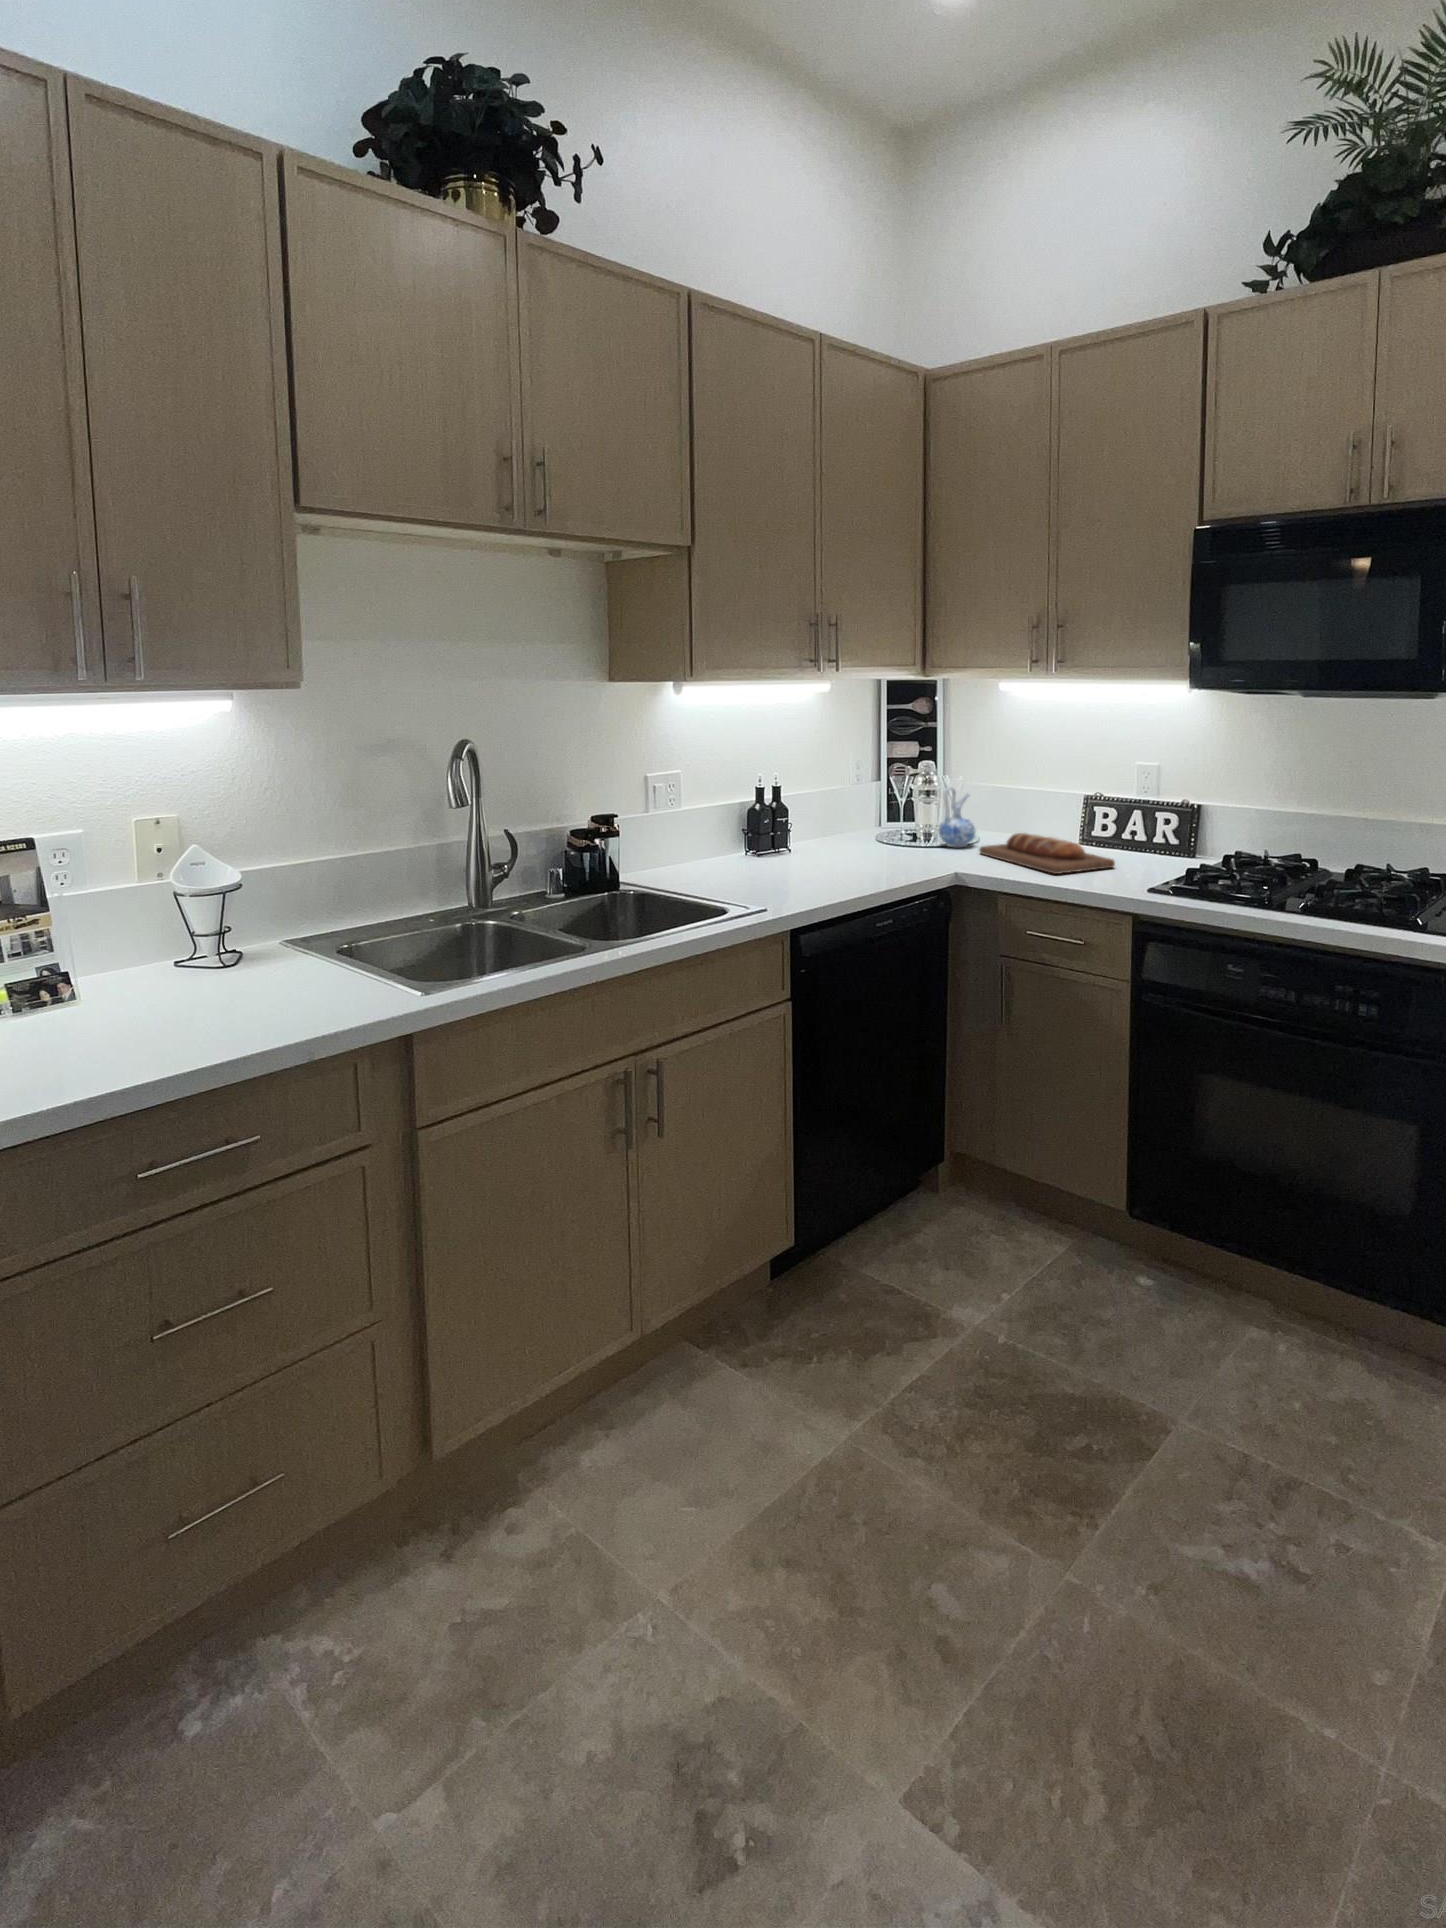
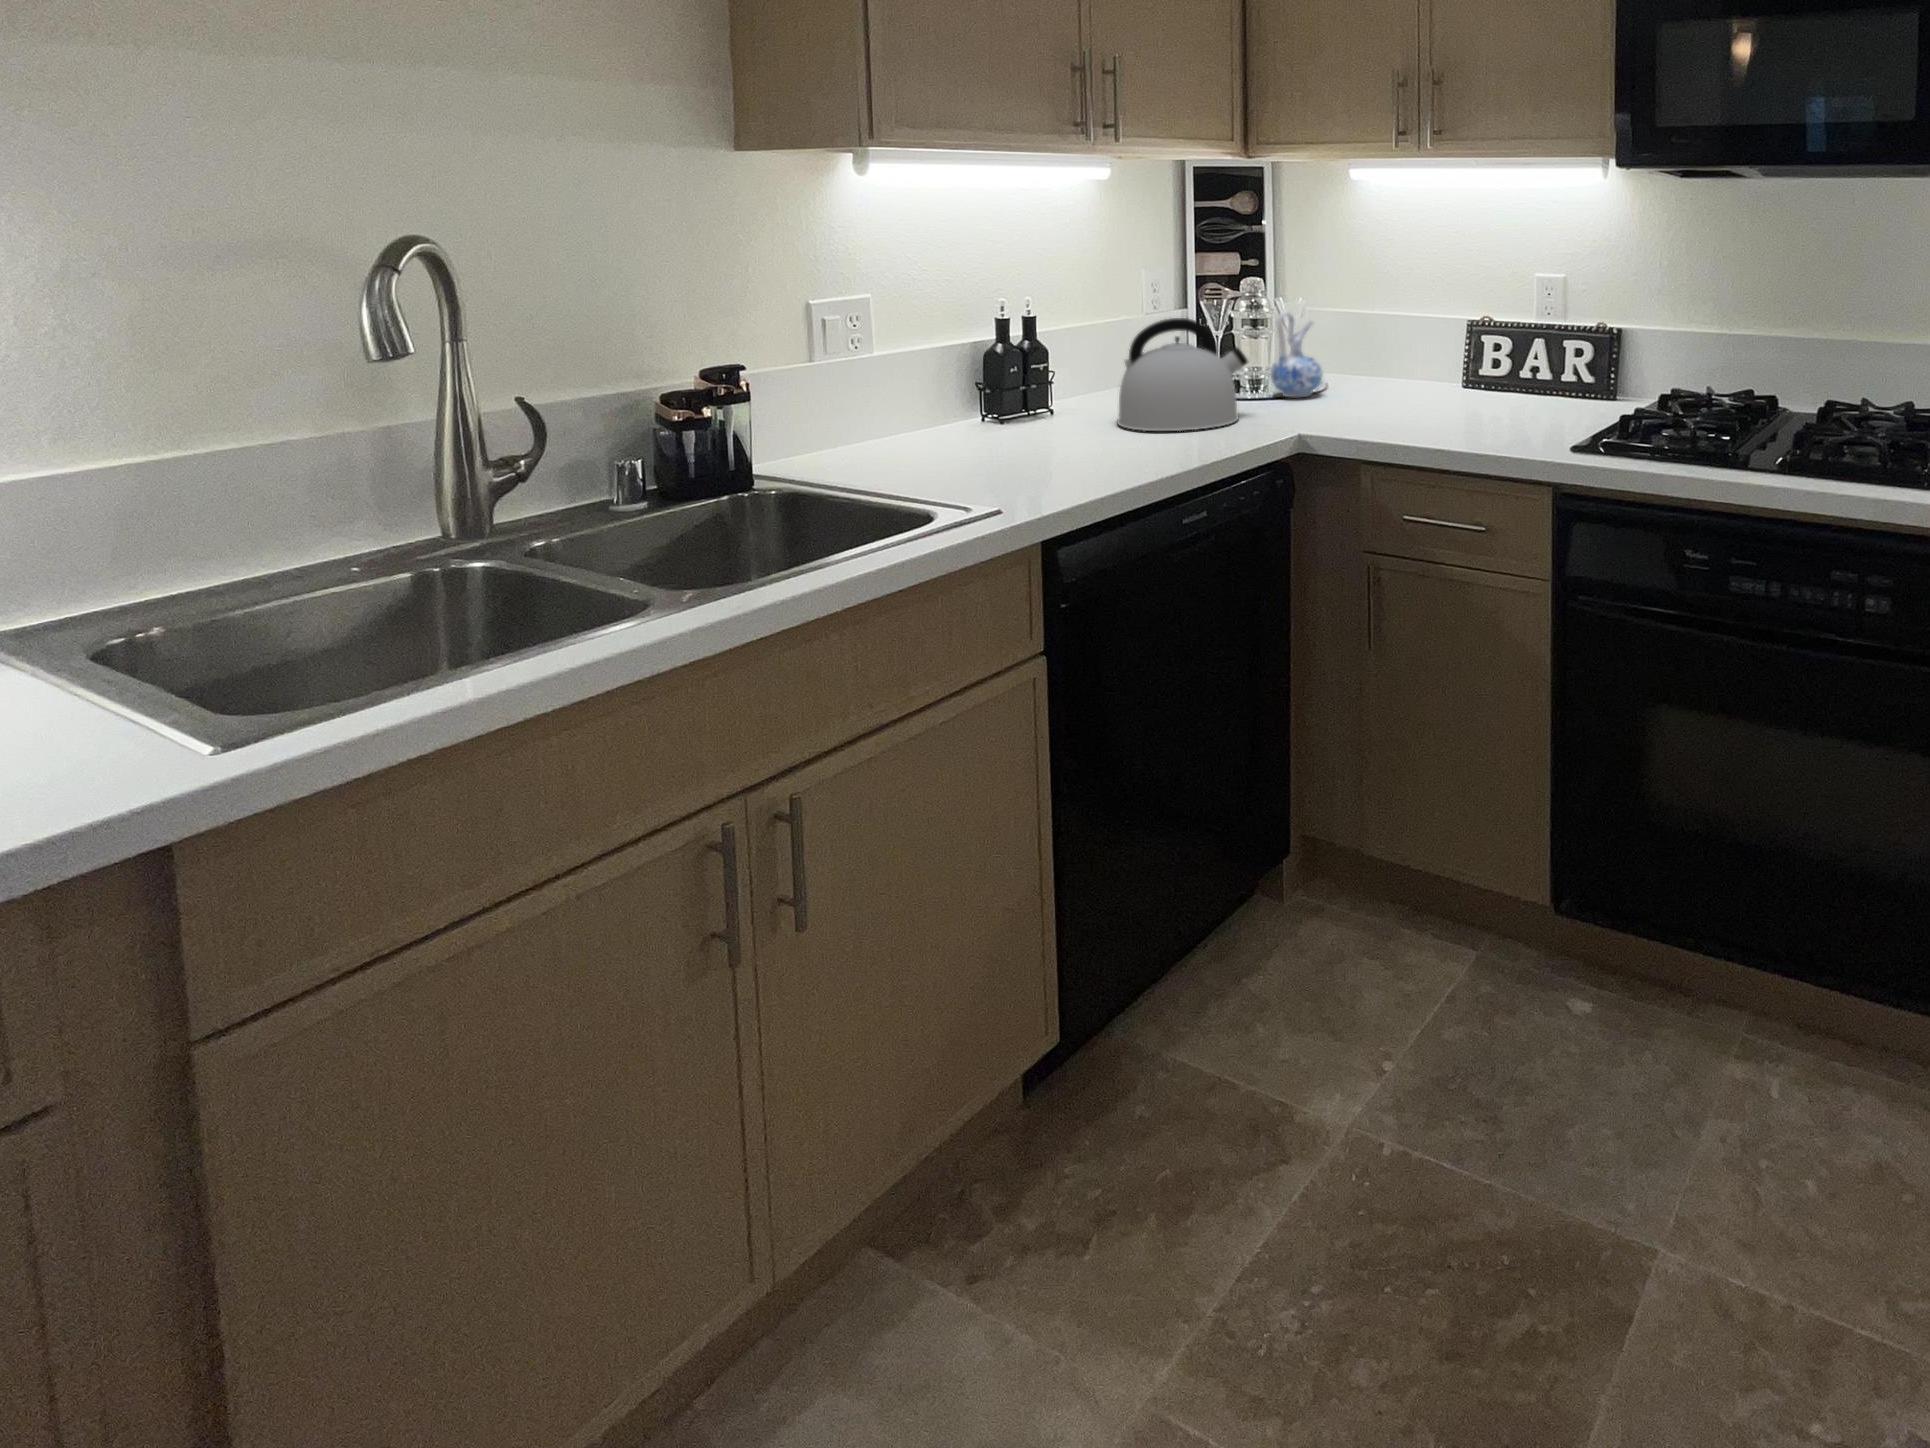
kettle: none [834,790,923,866] -> present [1117,318,1248,431]
bread loaf: present [980,833,1115,874] -> none [1329,374,1519,431]

